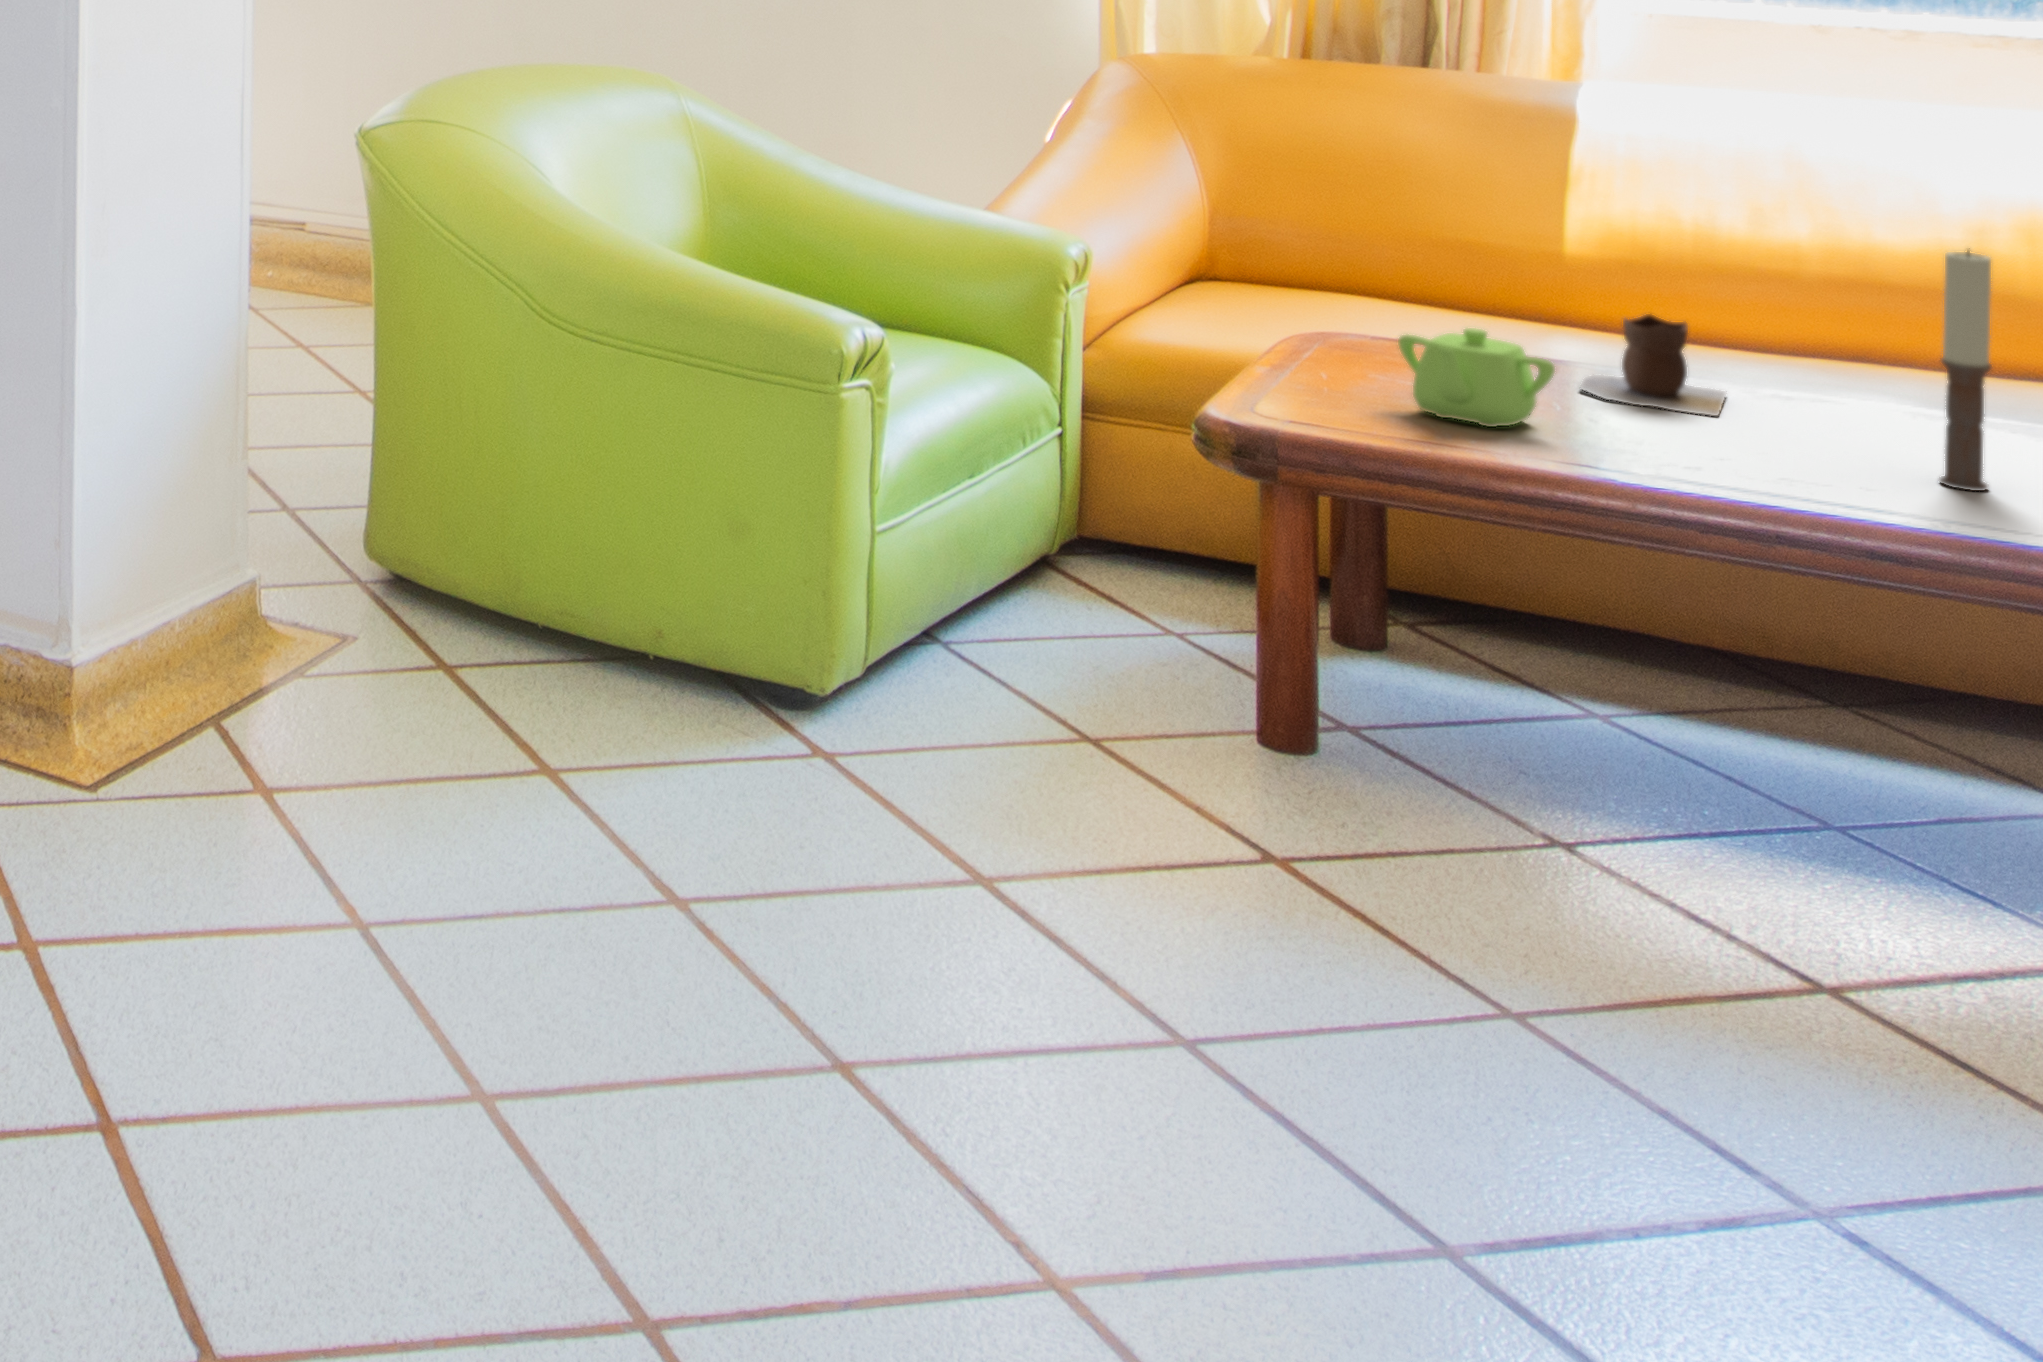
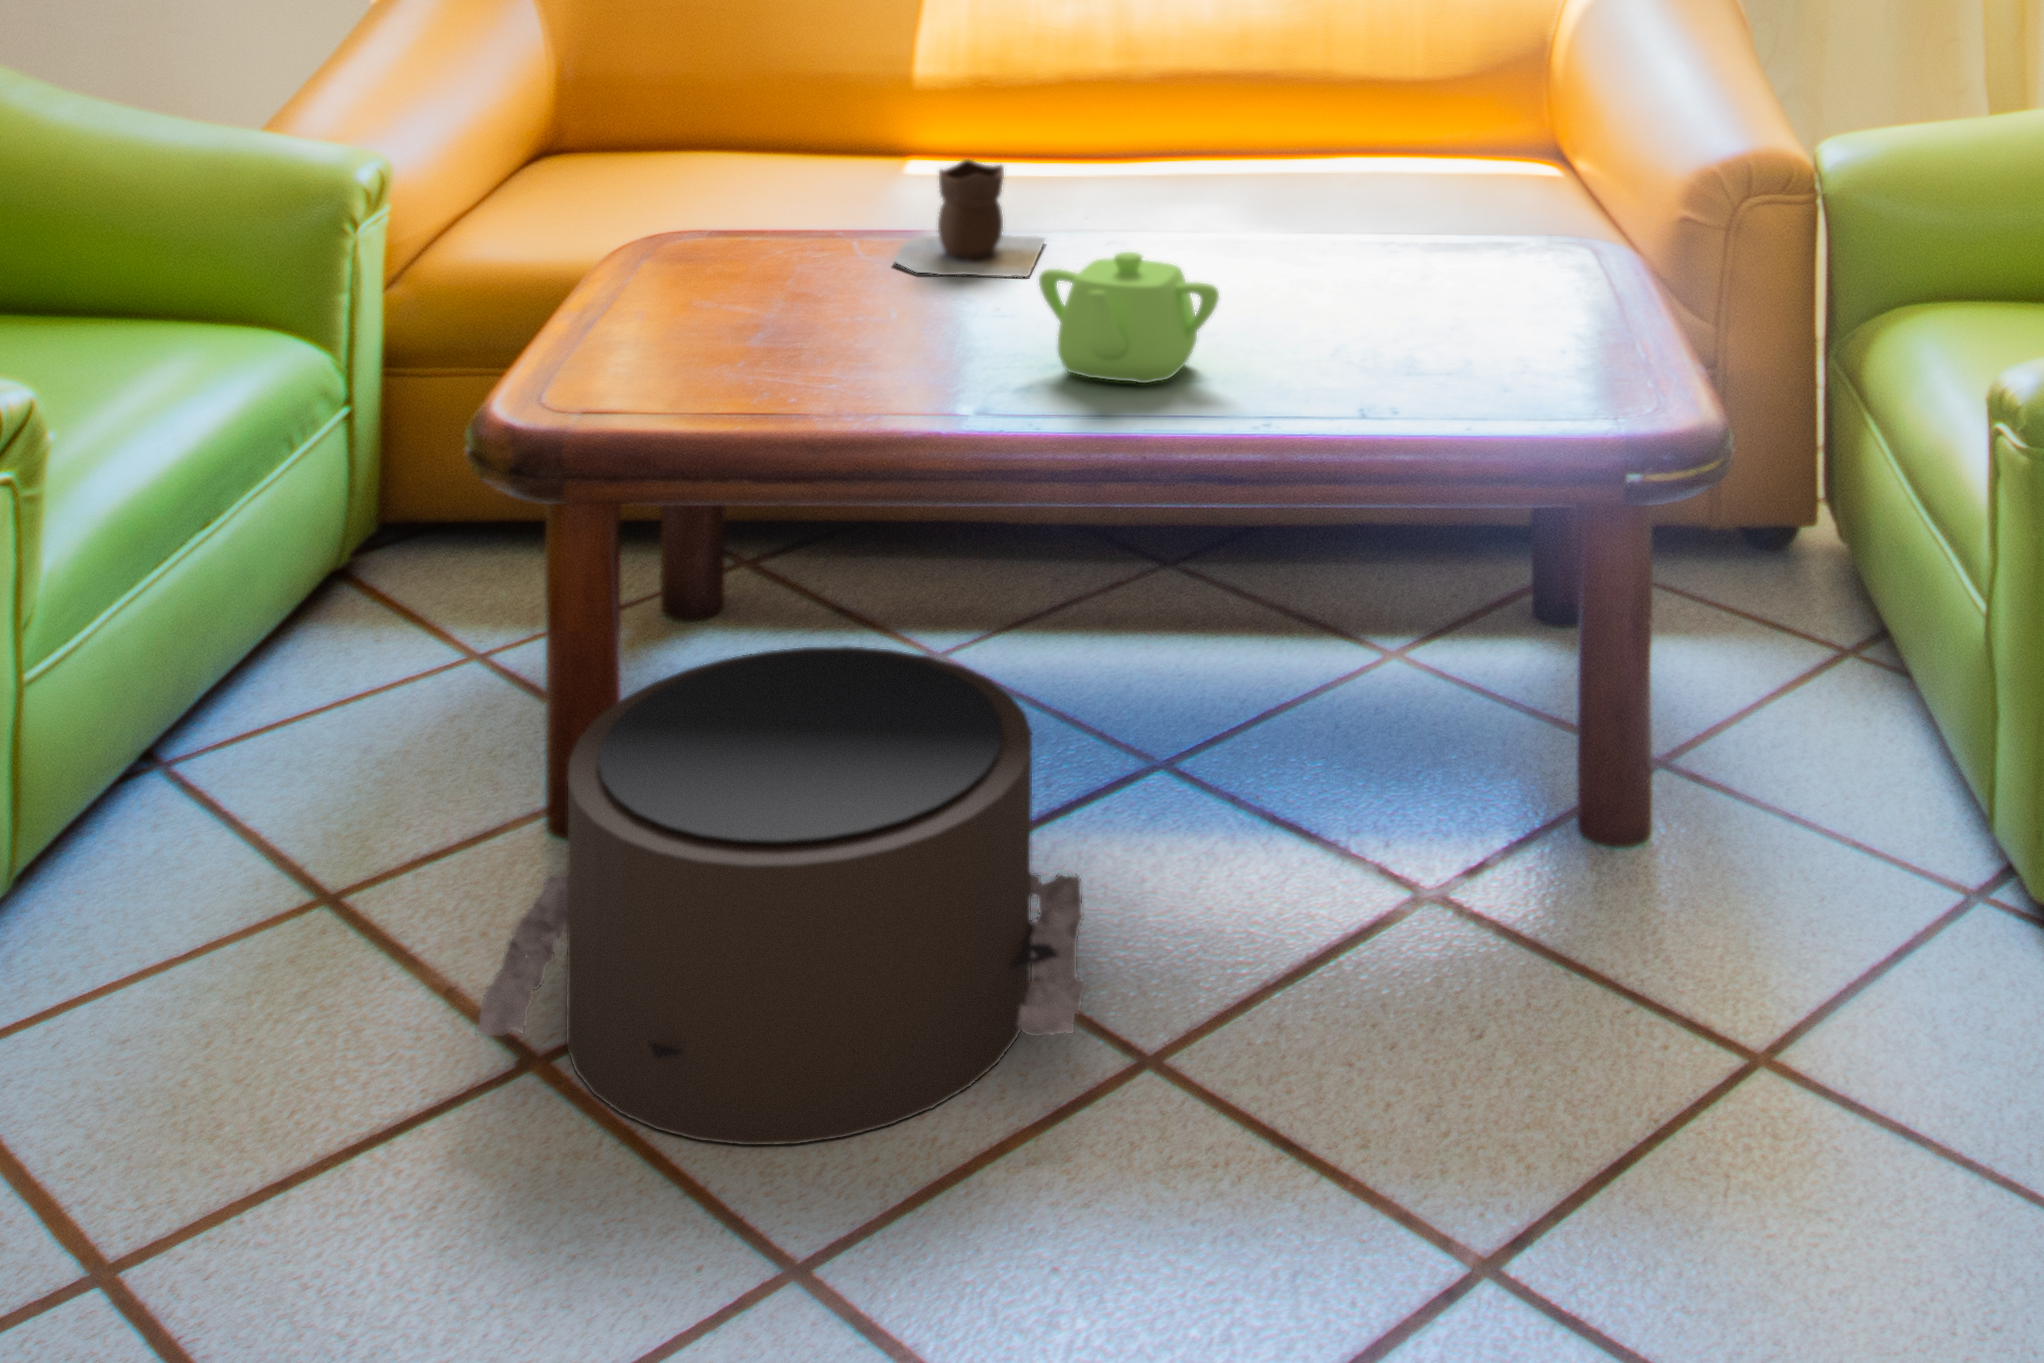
candle: present [1940,251,1991,491] -> none [1227,61,1274,341]
teapot: present [1398,328,1555,427] -> present [1039,252,1219,383]
pouf: none [1312,644,1837,987] -> present [476,646,1087,1145]

